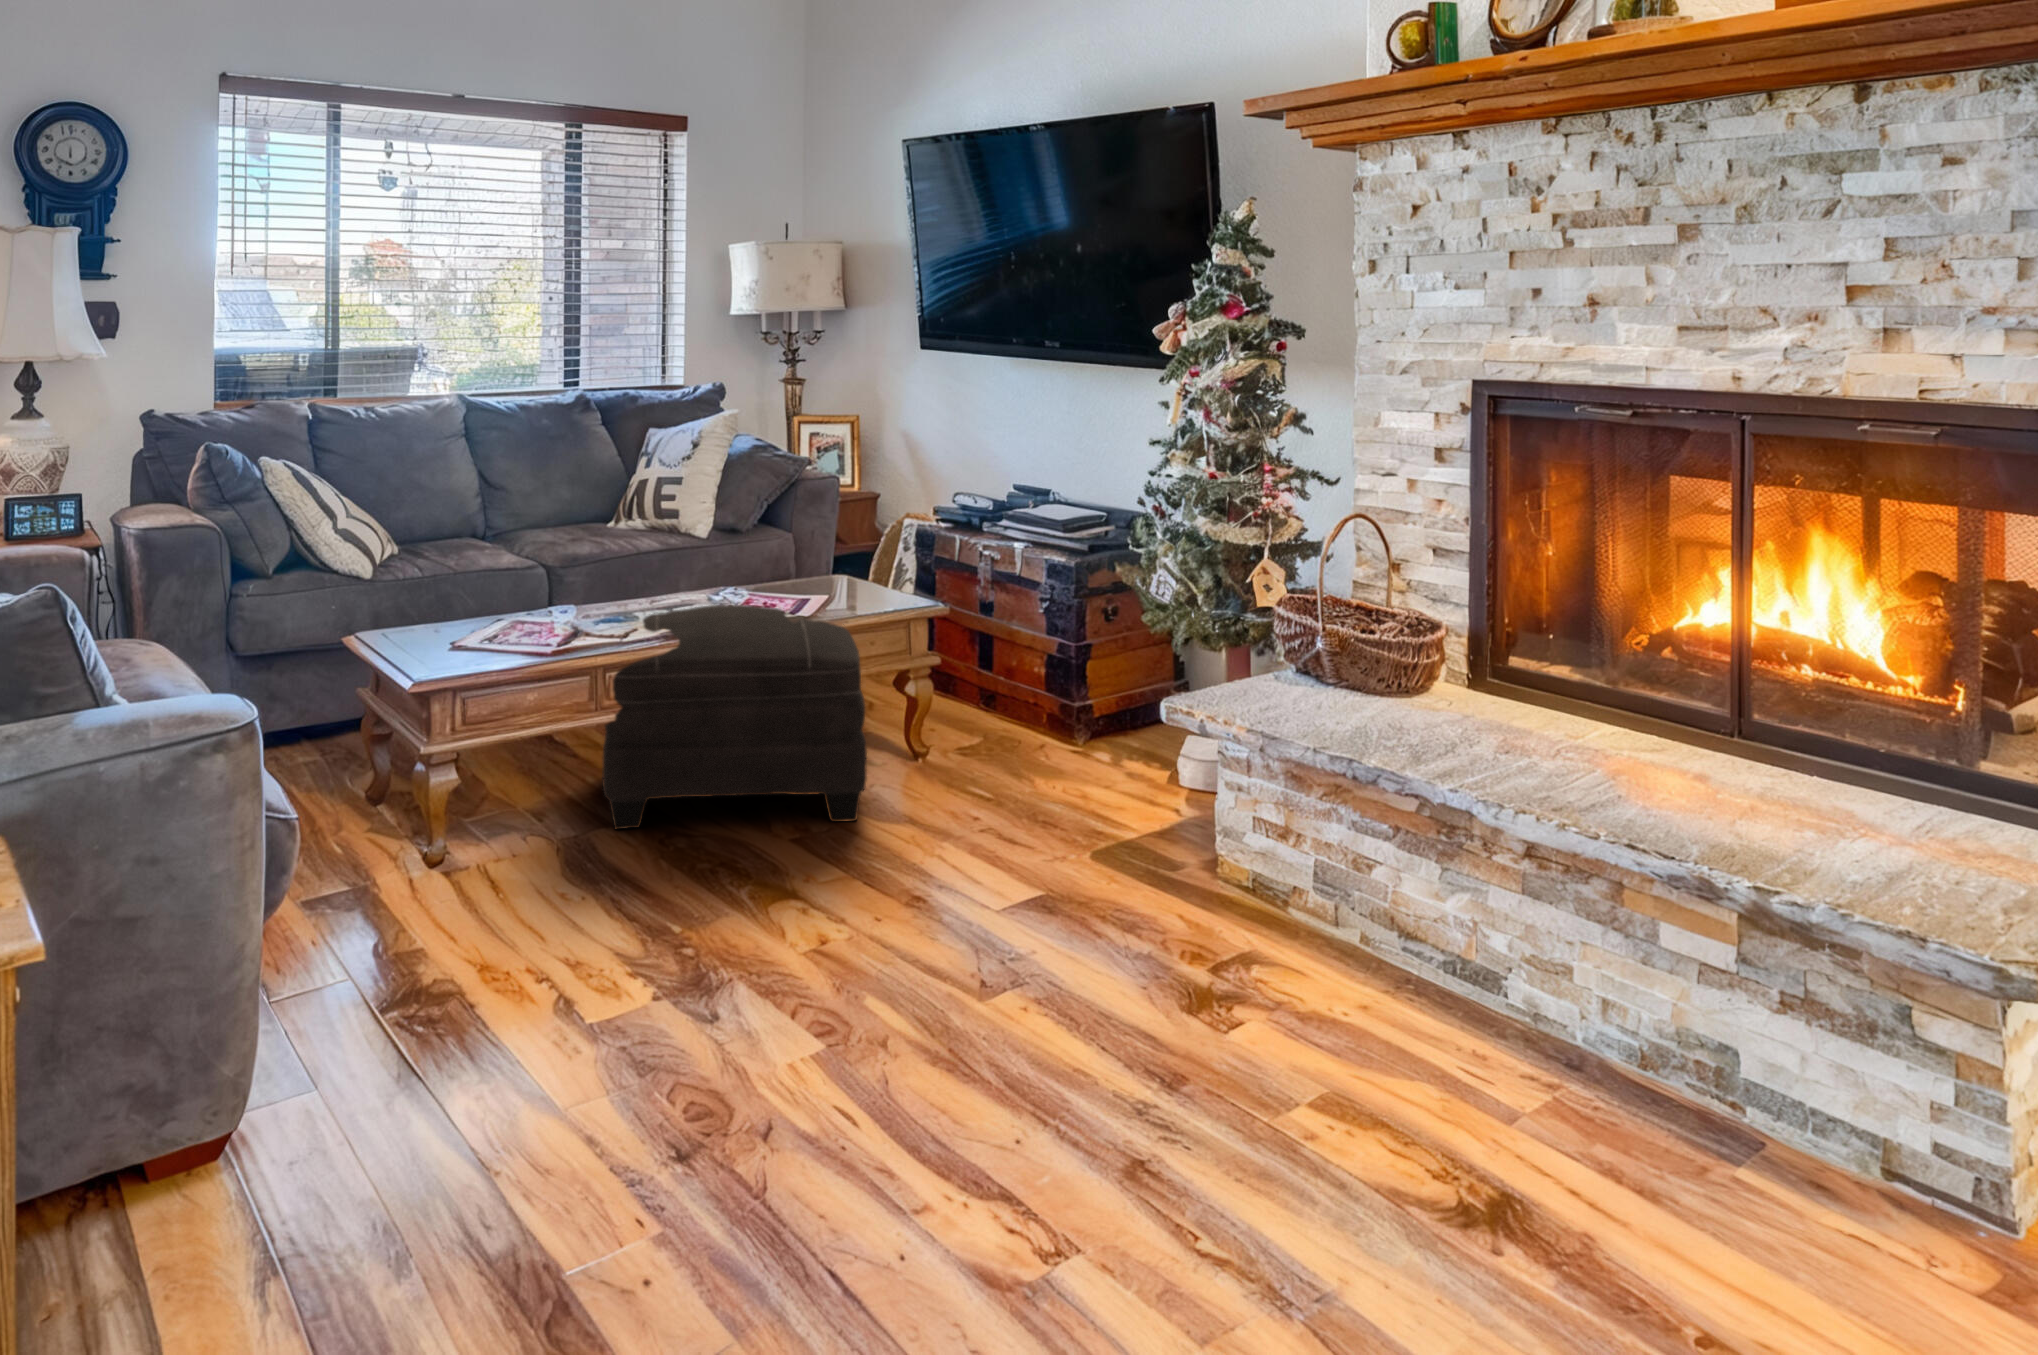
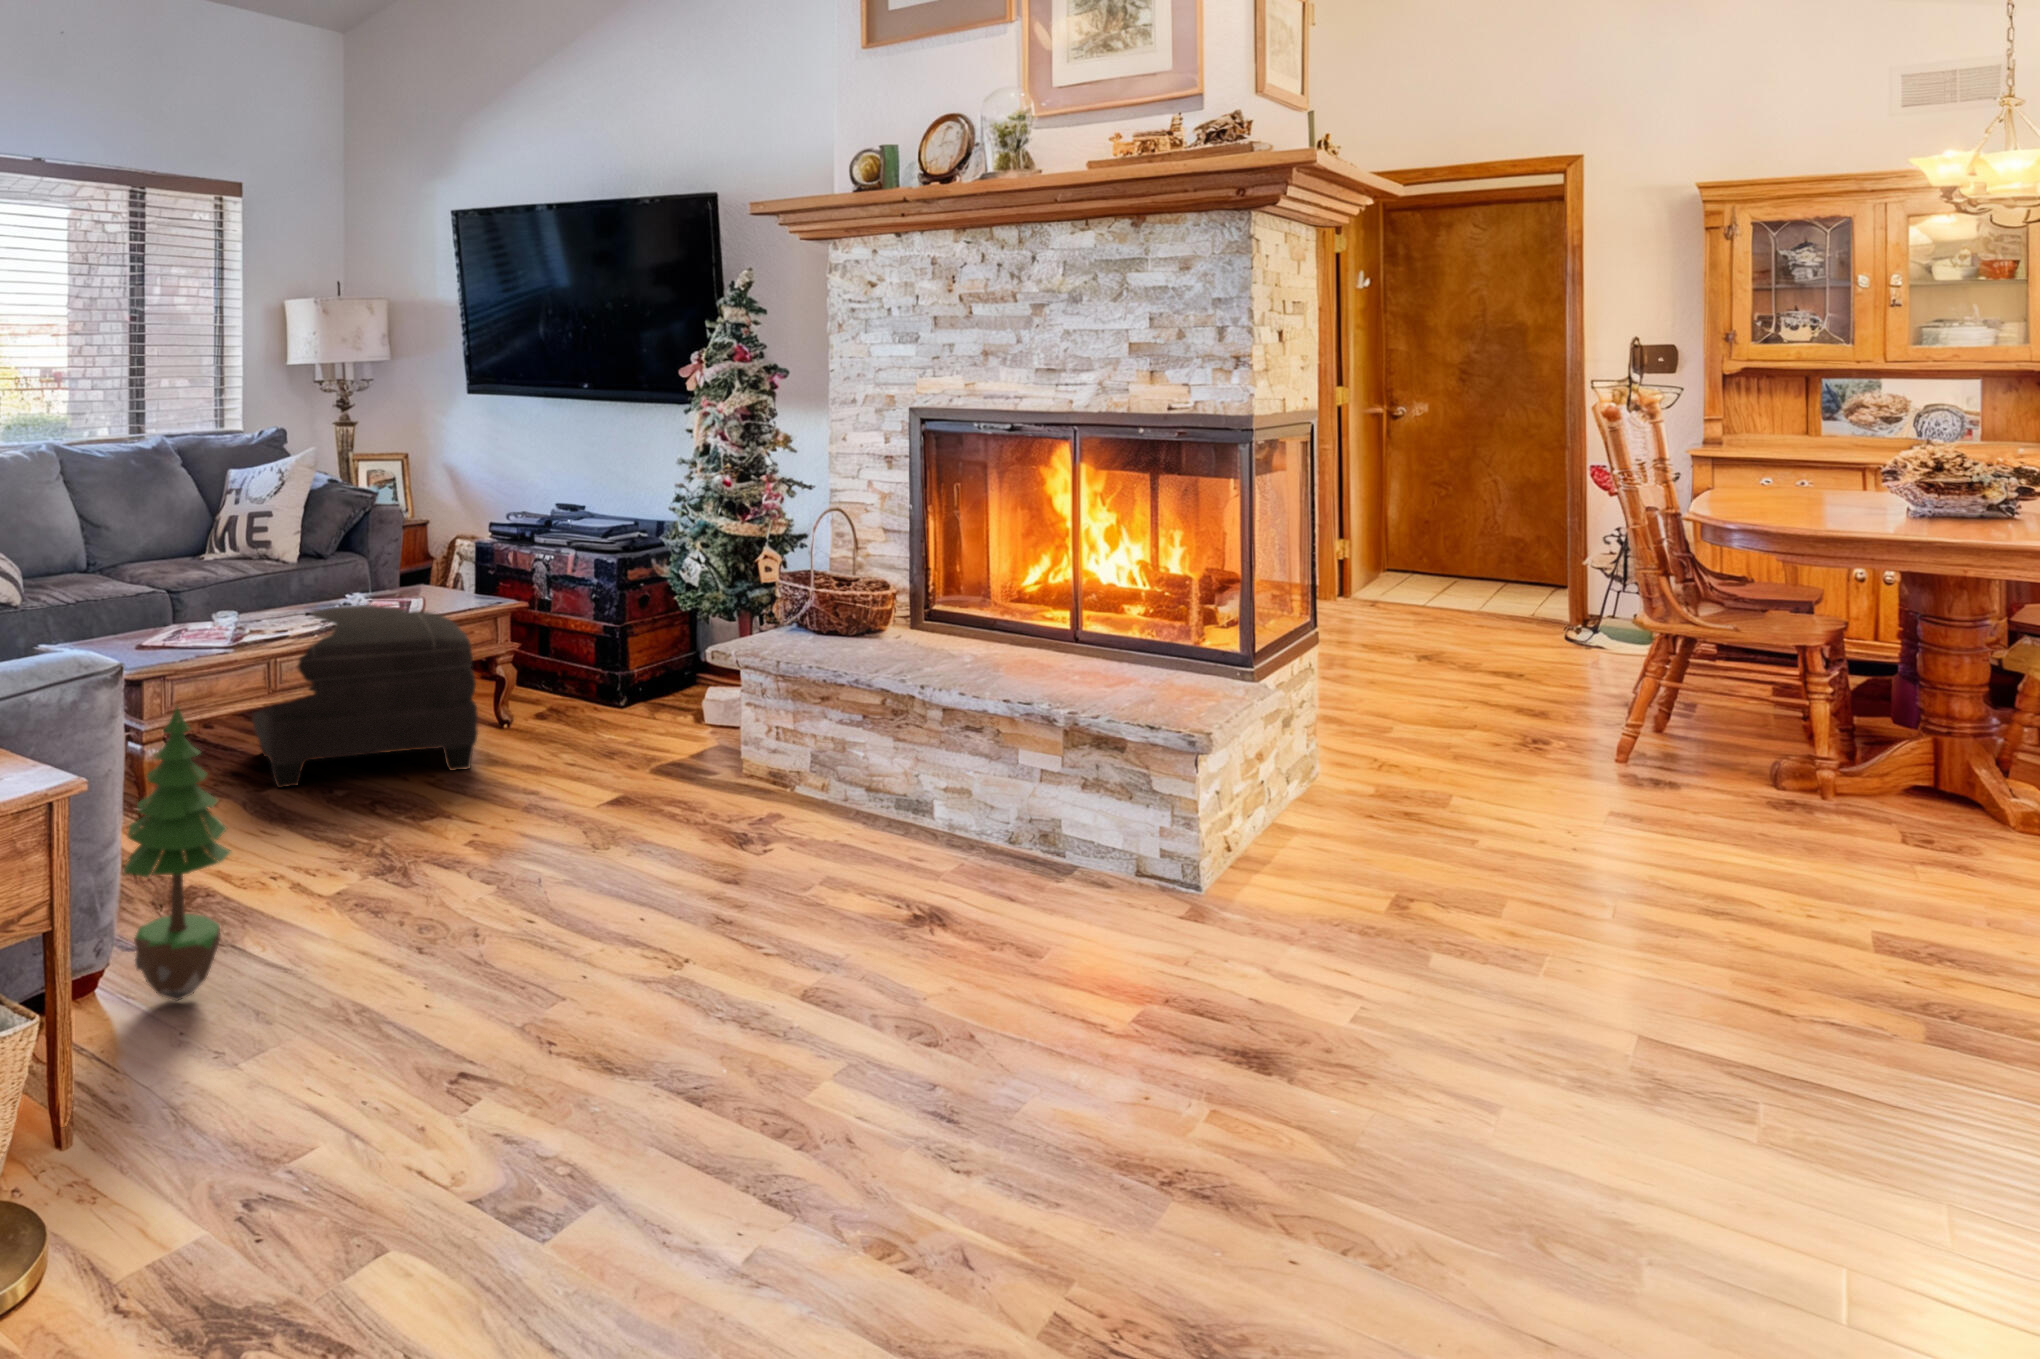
potted tree: none [199,793,365,1217] -> present [124,707,231,1000]

